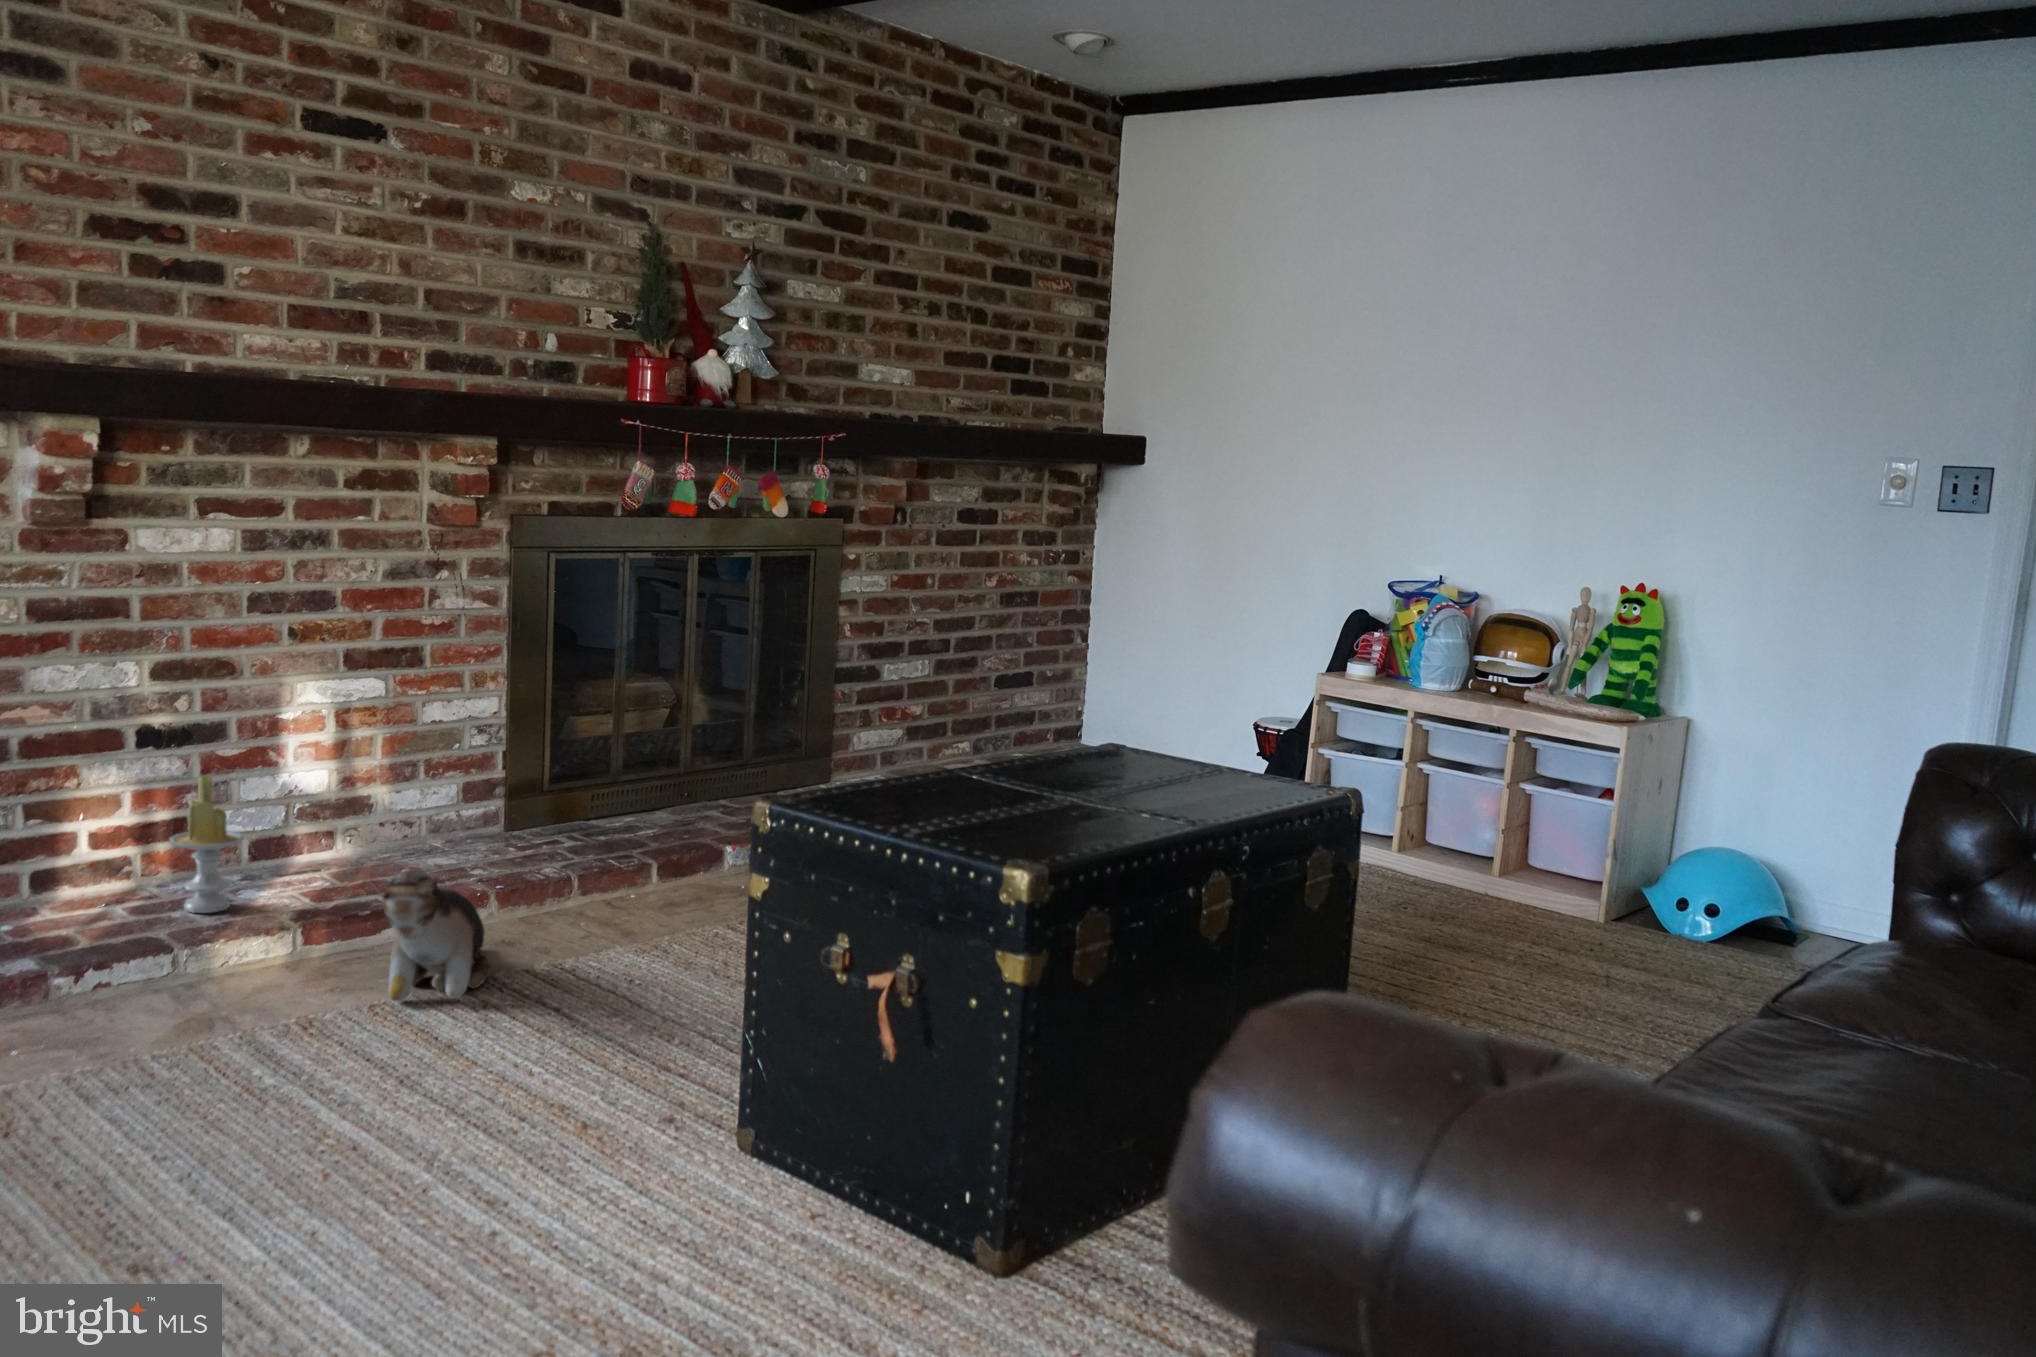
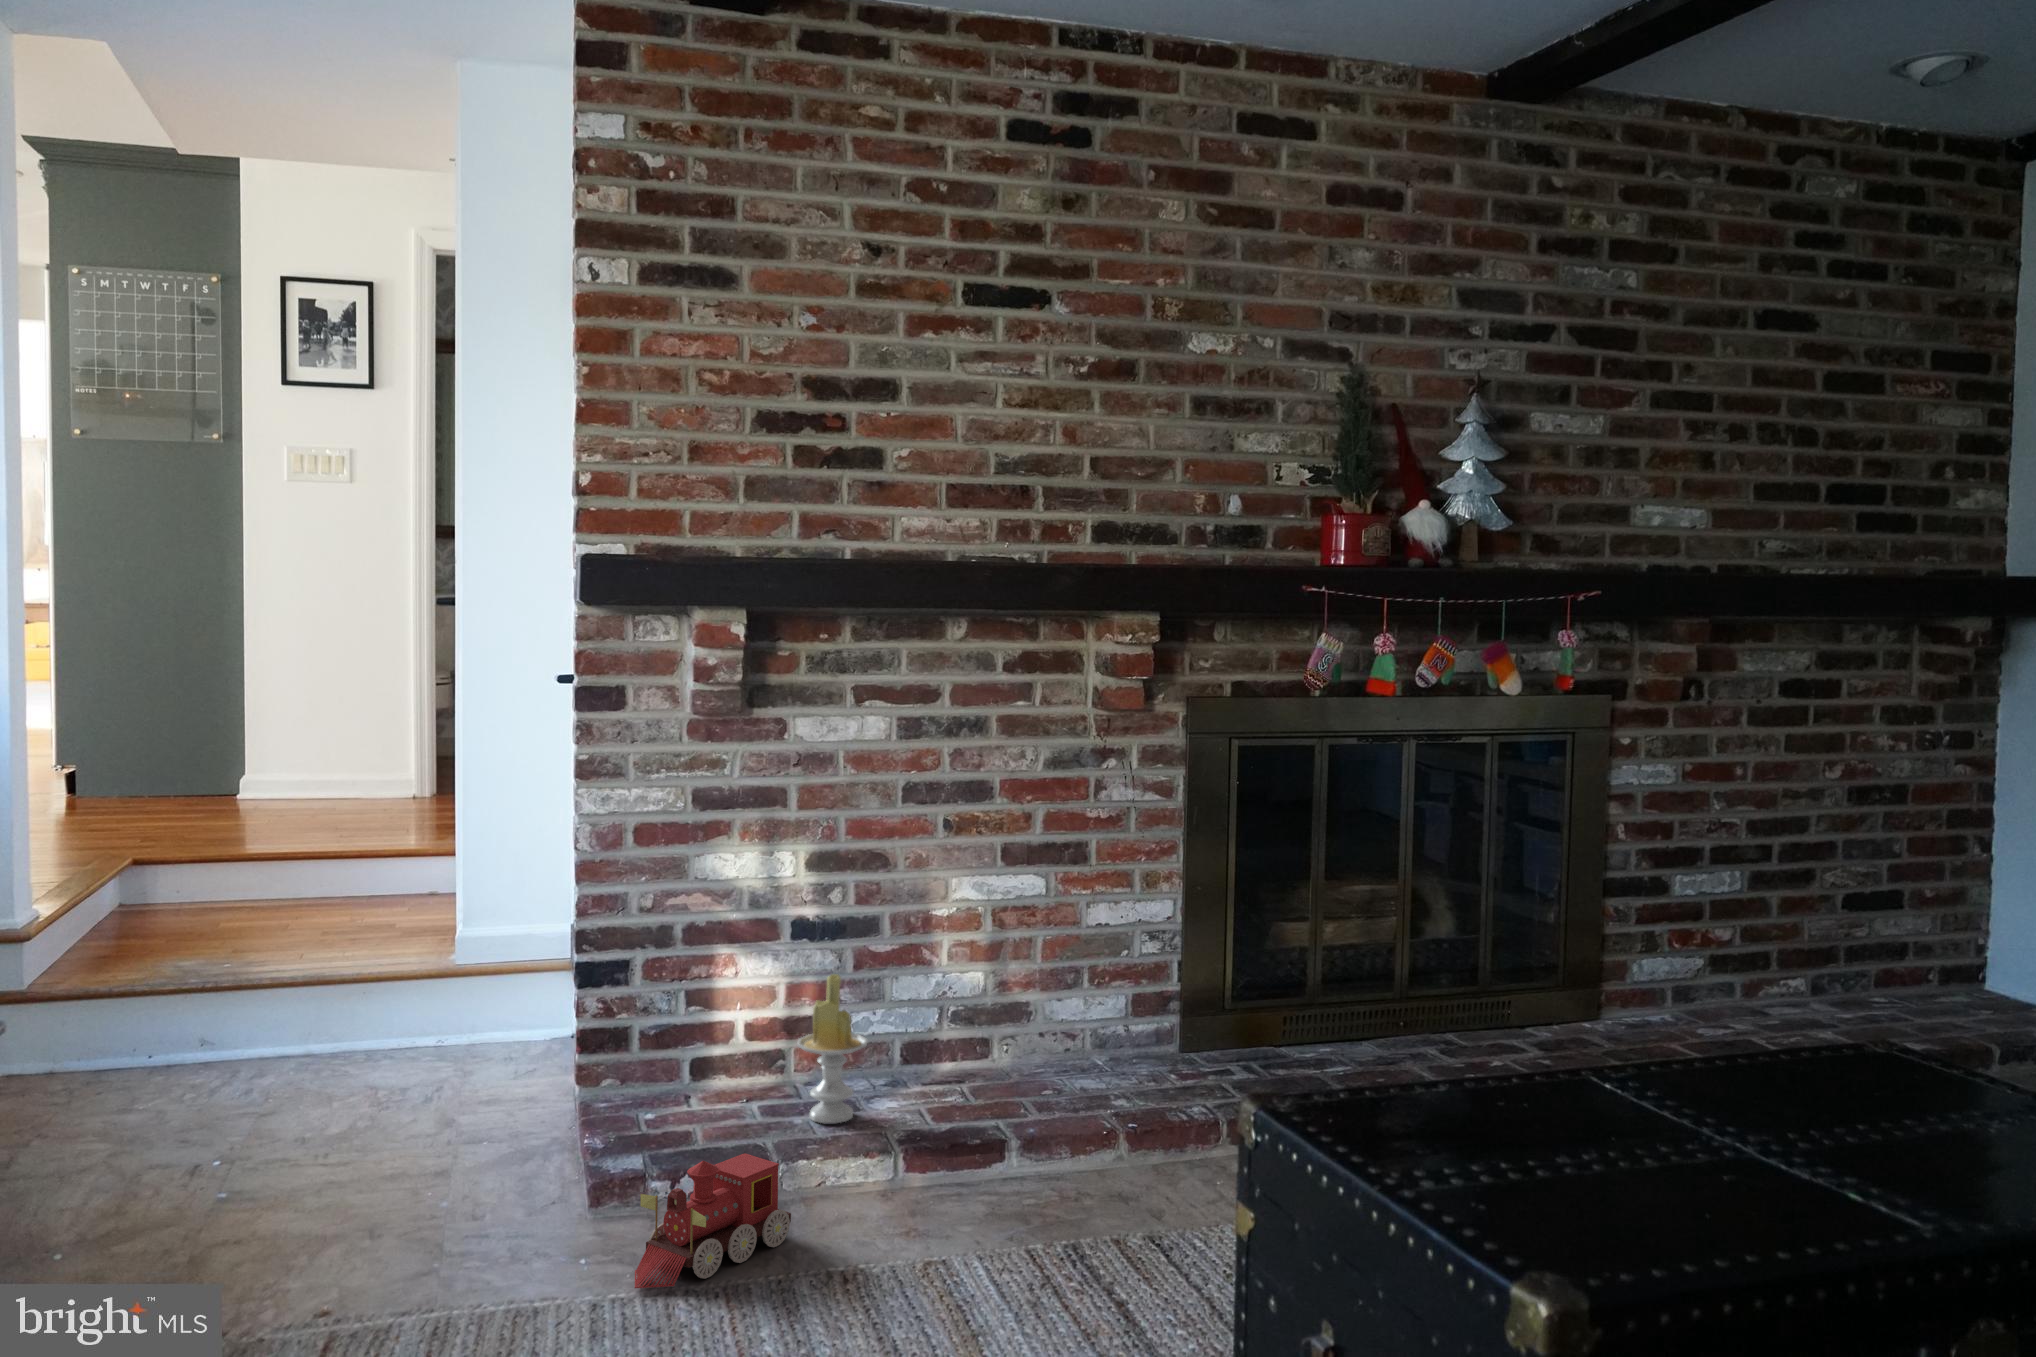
plush toy: present [372,868,491,1001] -> none [919,1110,1092,1275]
toy train: none [79,936,220,1057] -> present [635,1153,791,1288]

